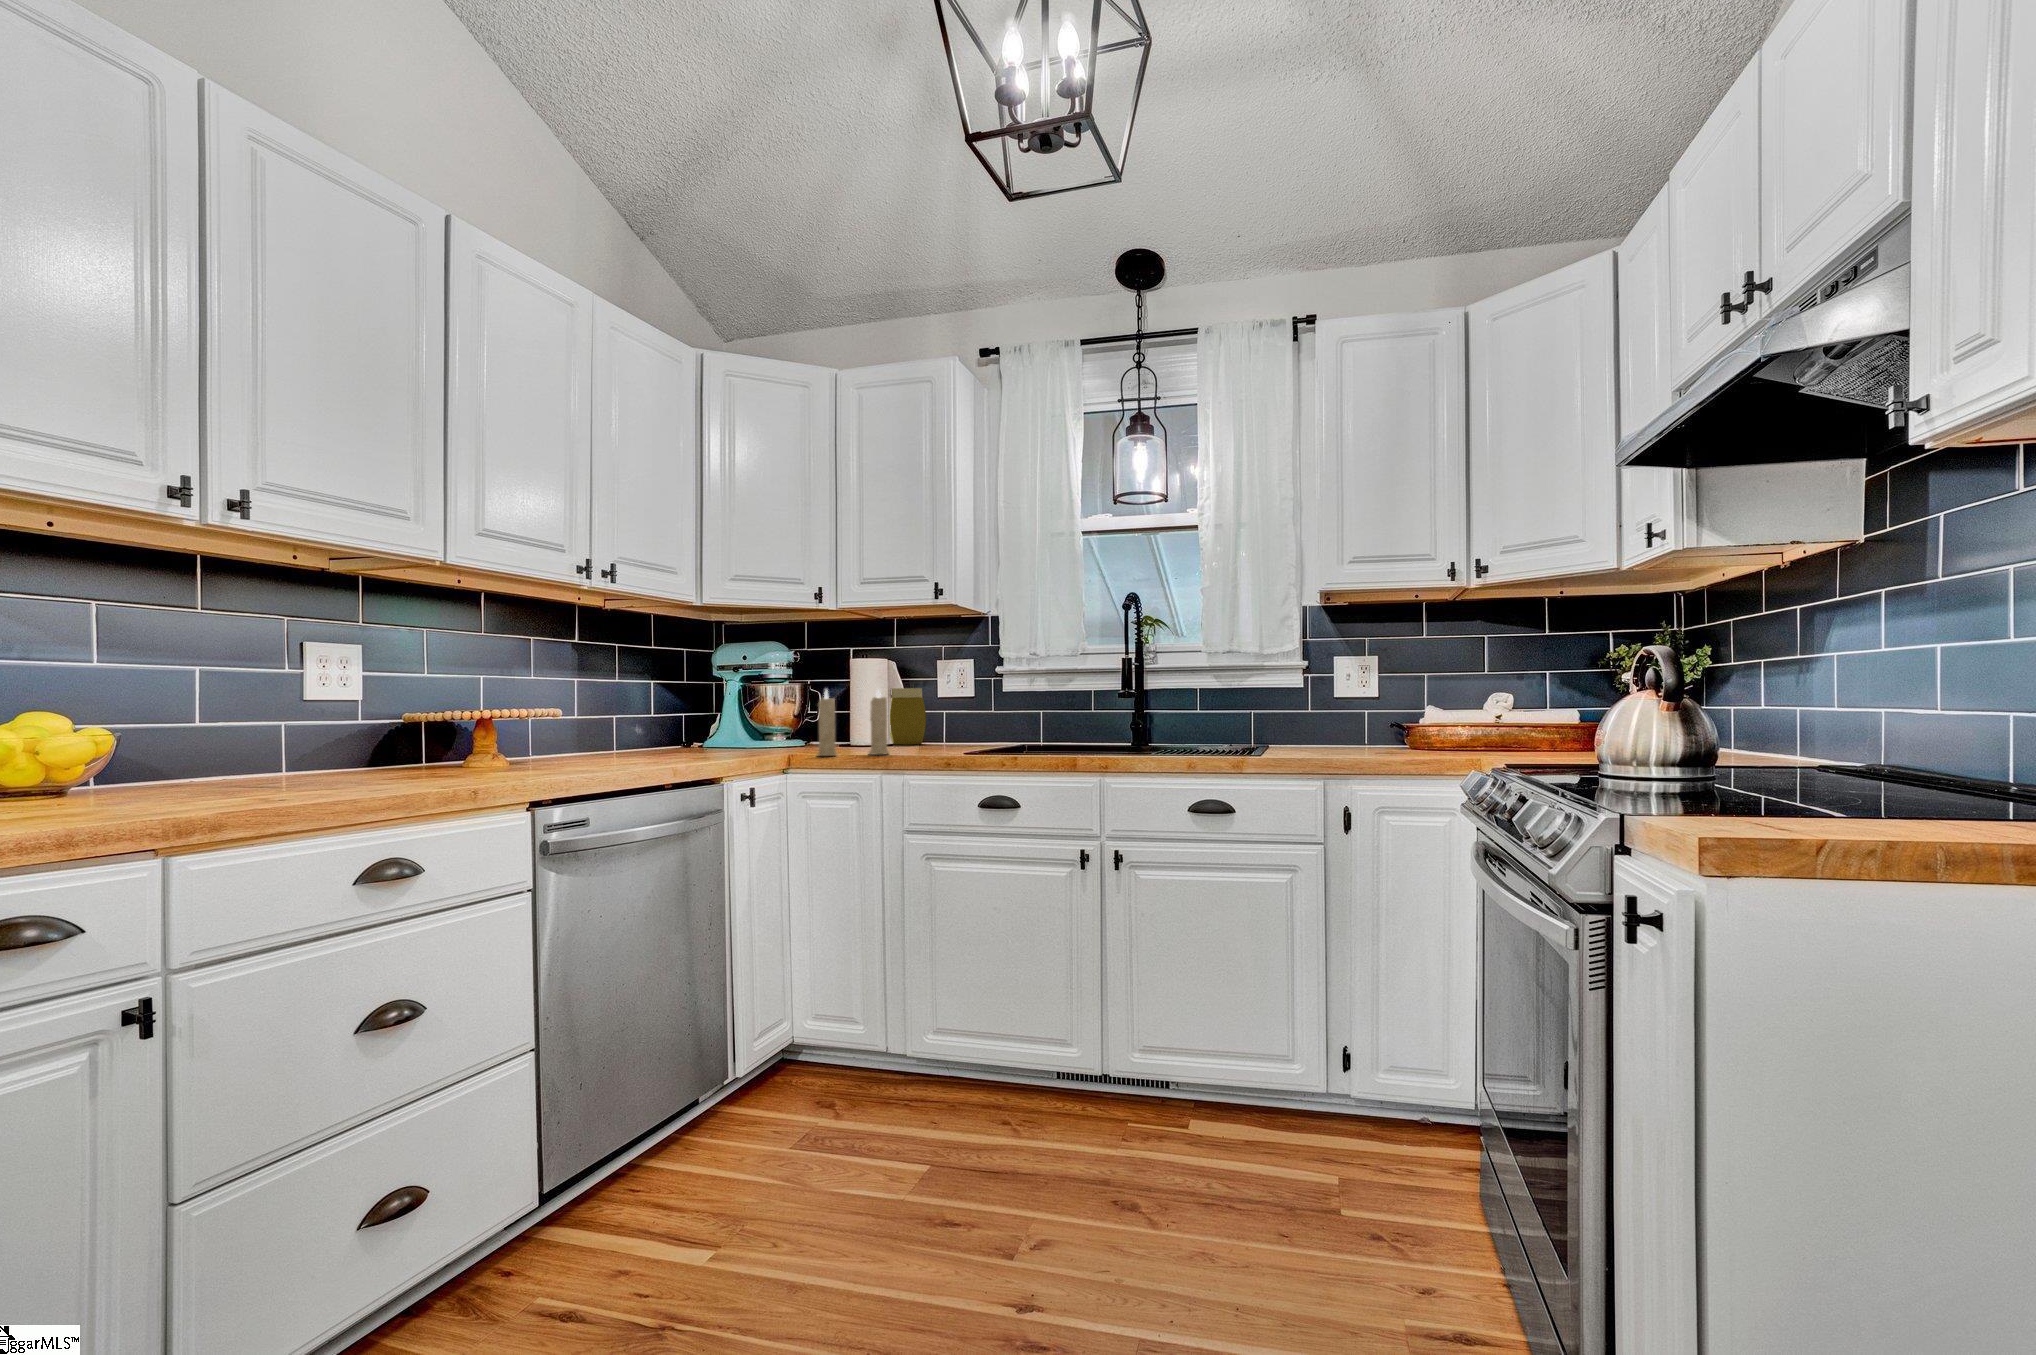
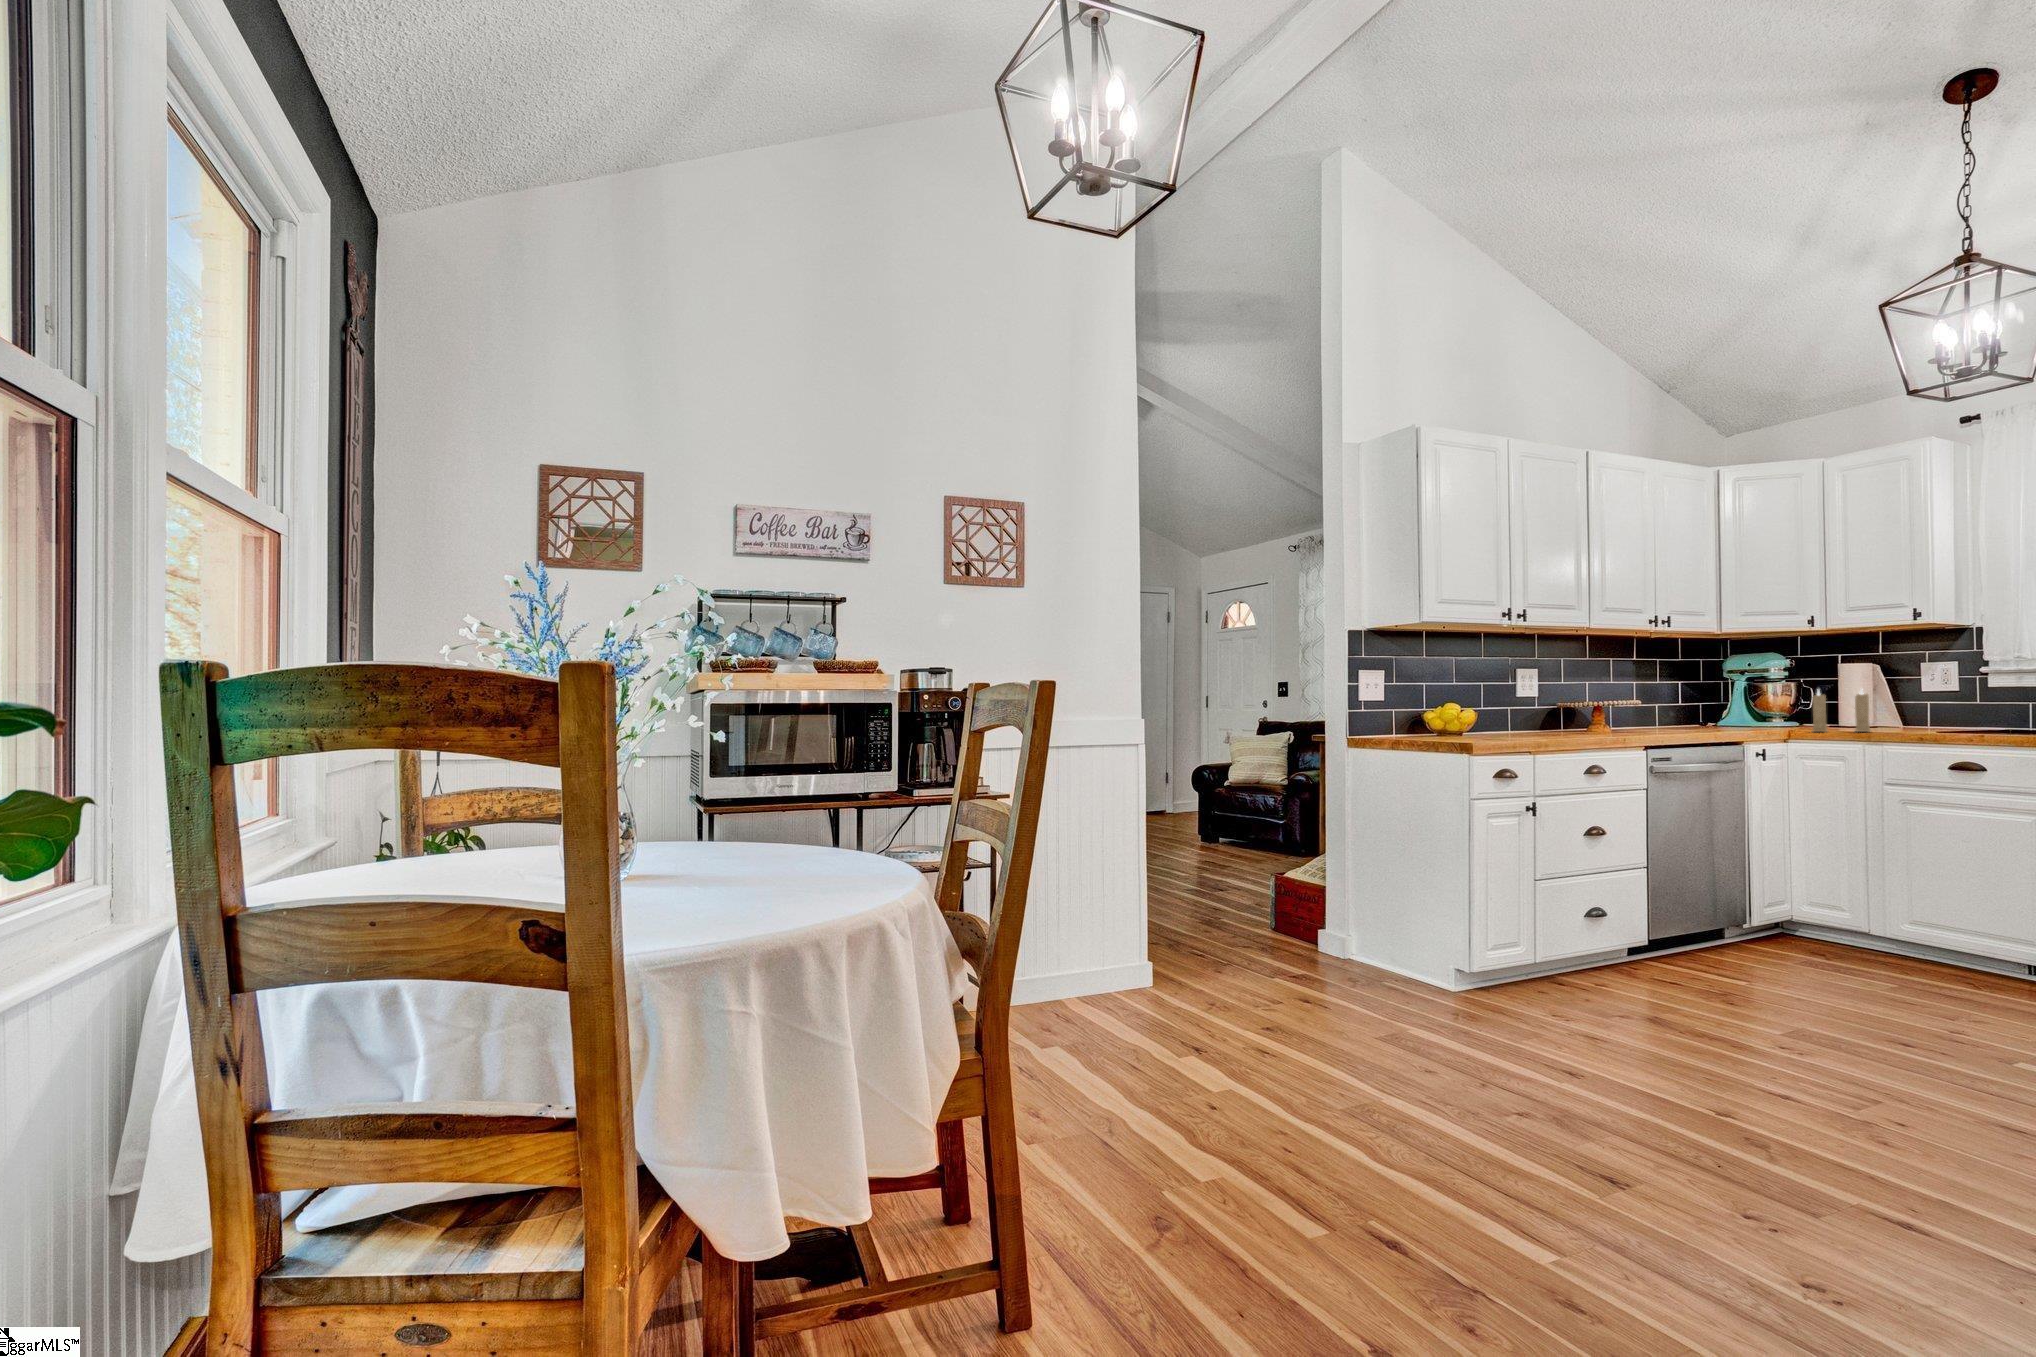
jar: present [890,688,926,745] -> none [1874,686,1909,727]

